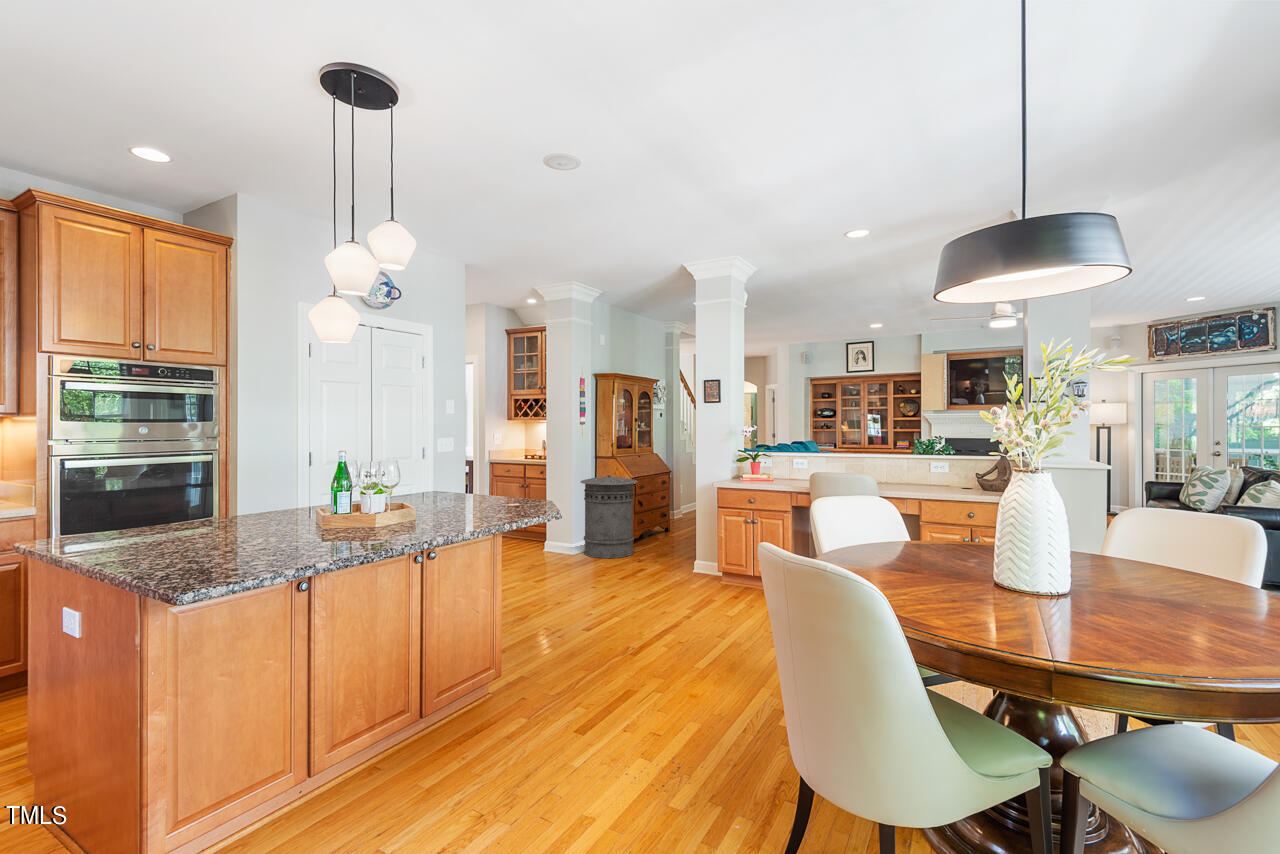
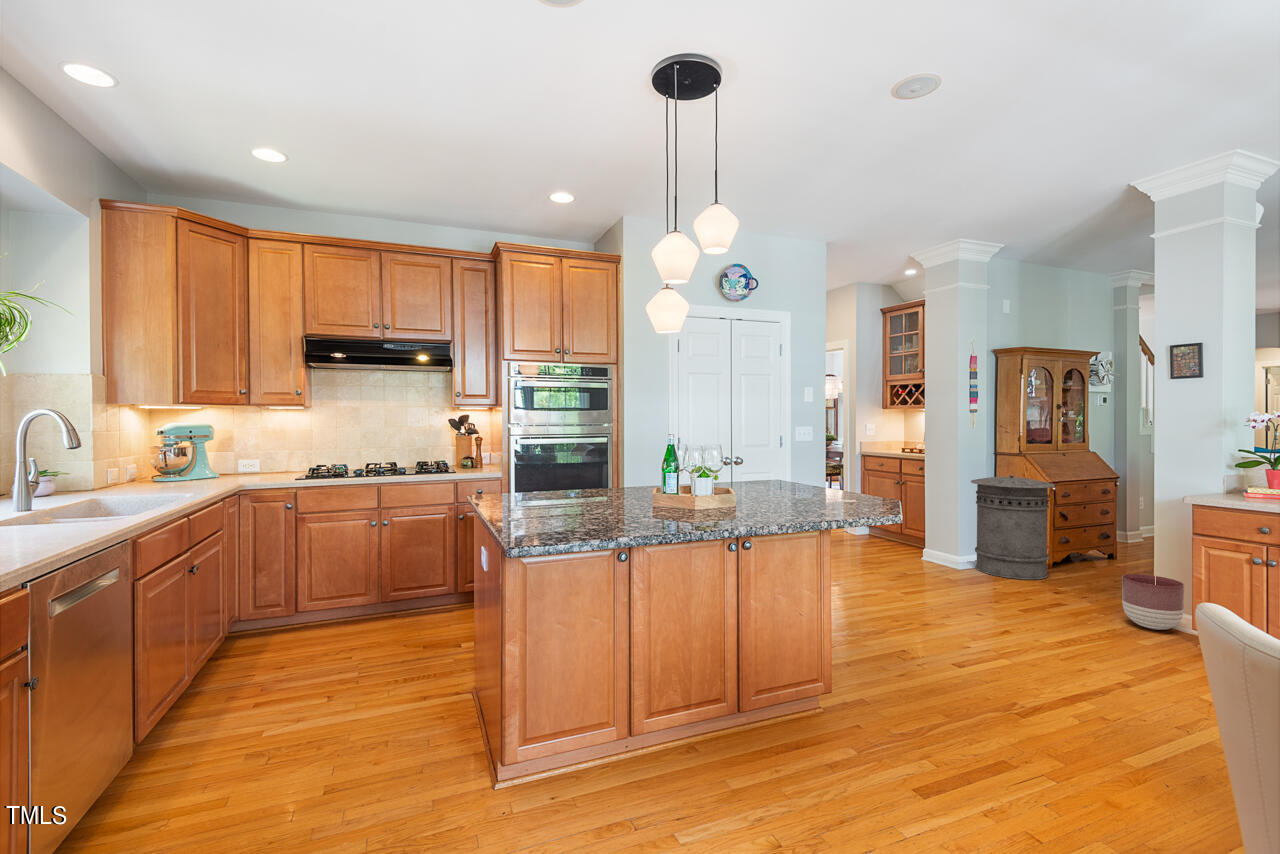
planter: none [681,542,714,579] -> present [1122,574,1184,630]

